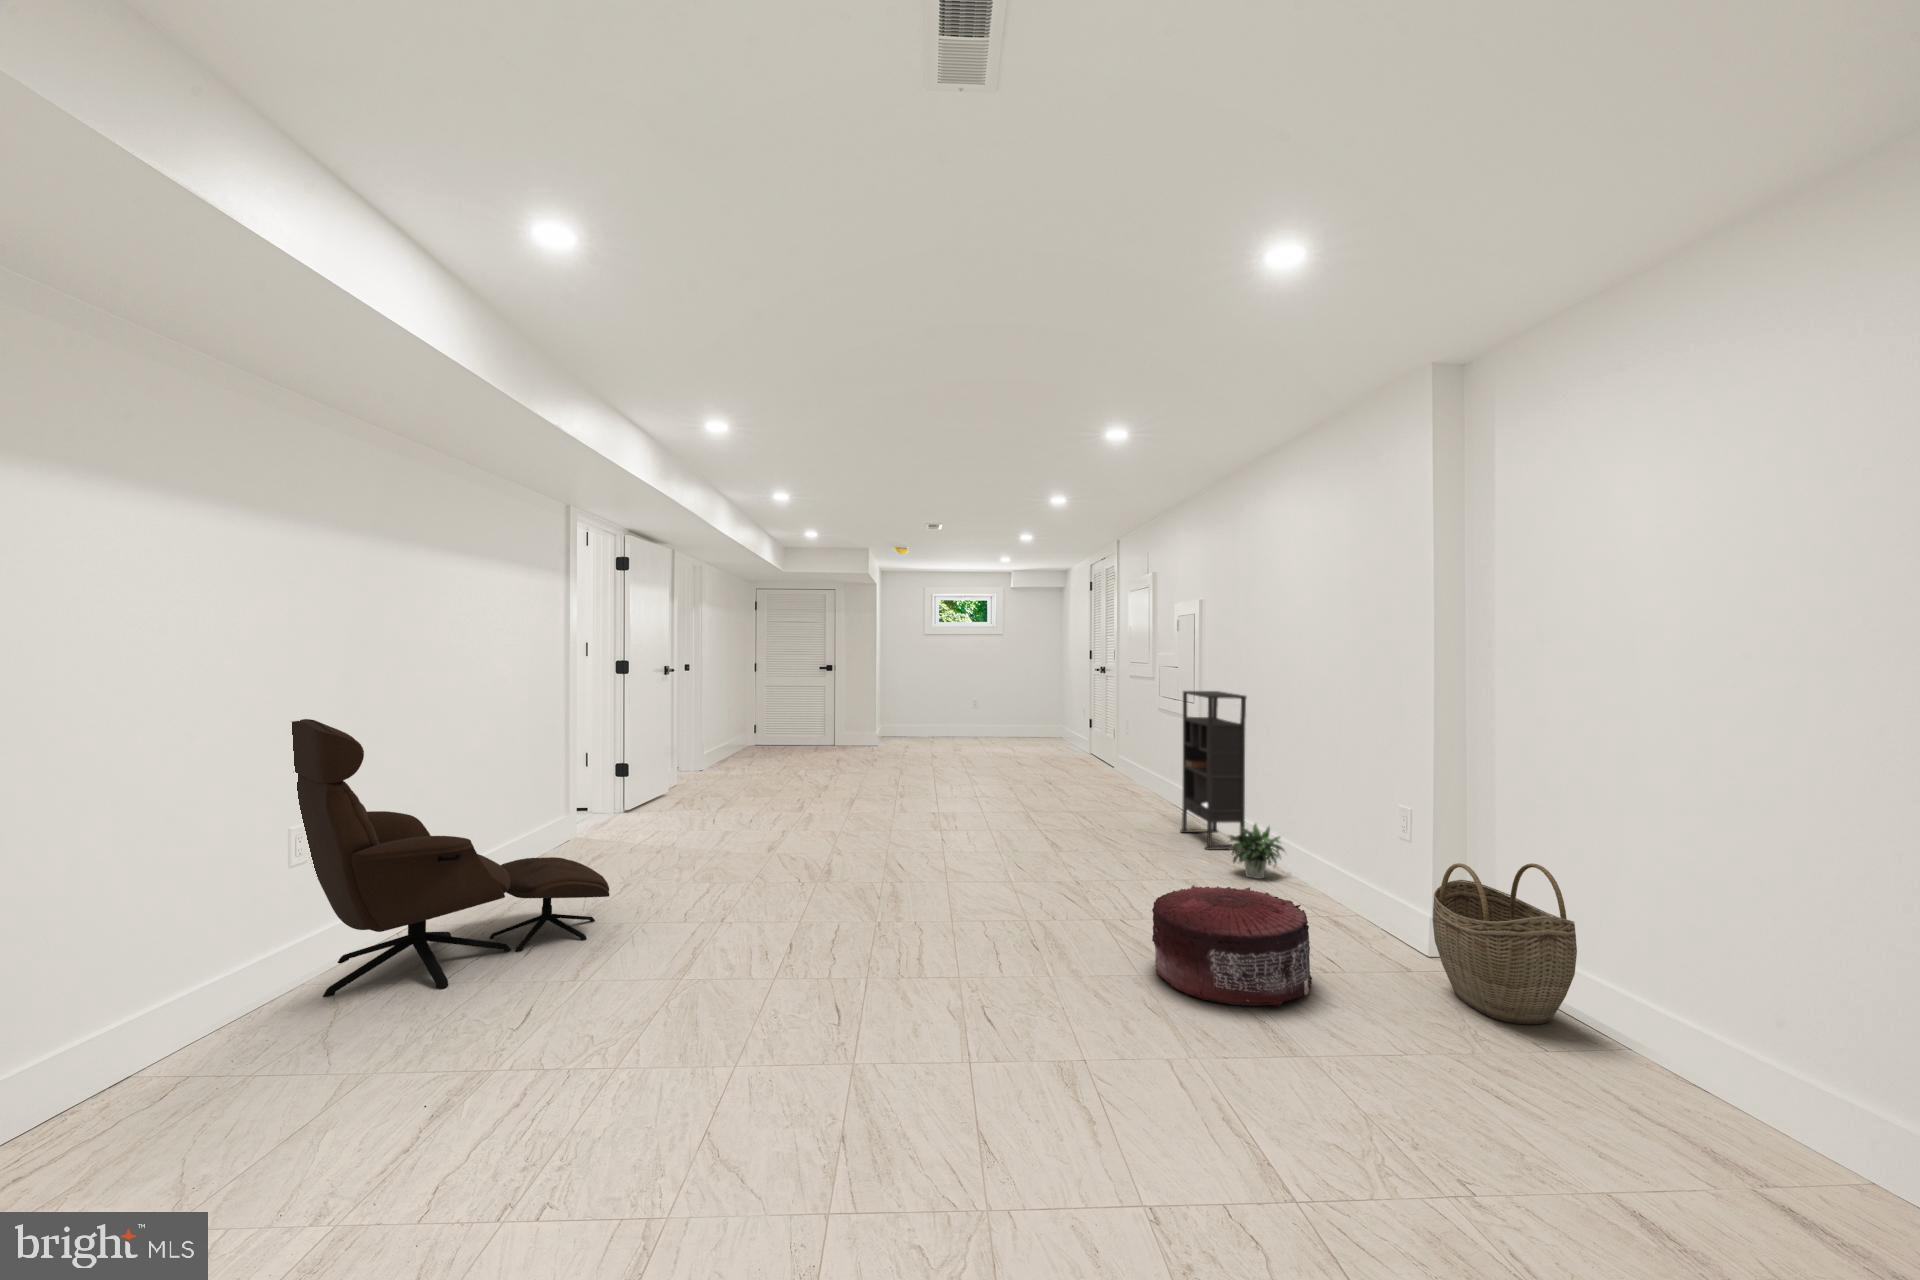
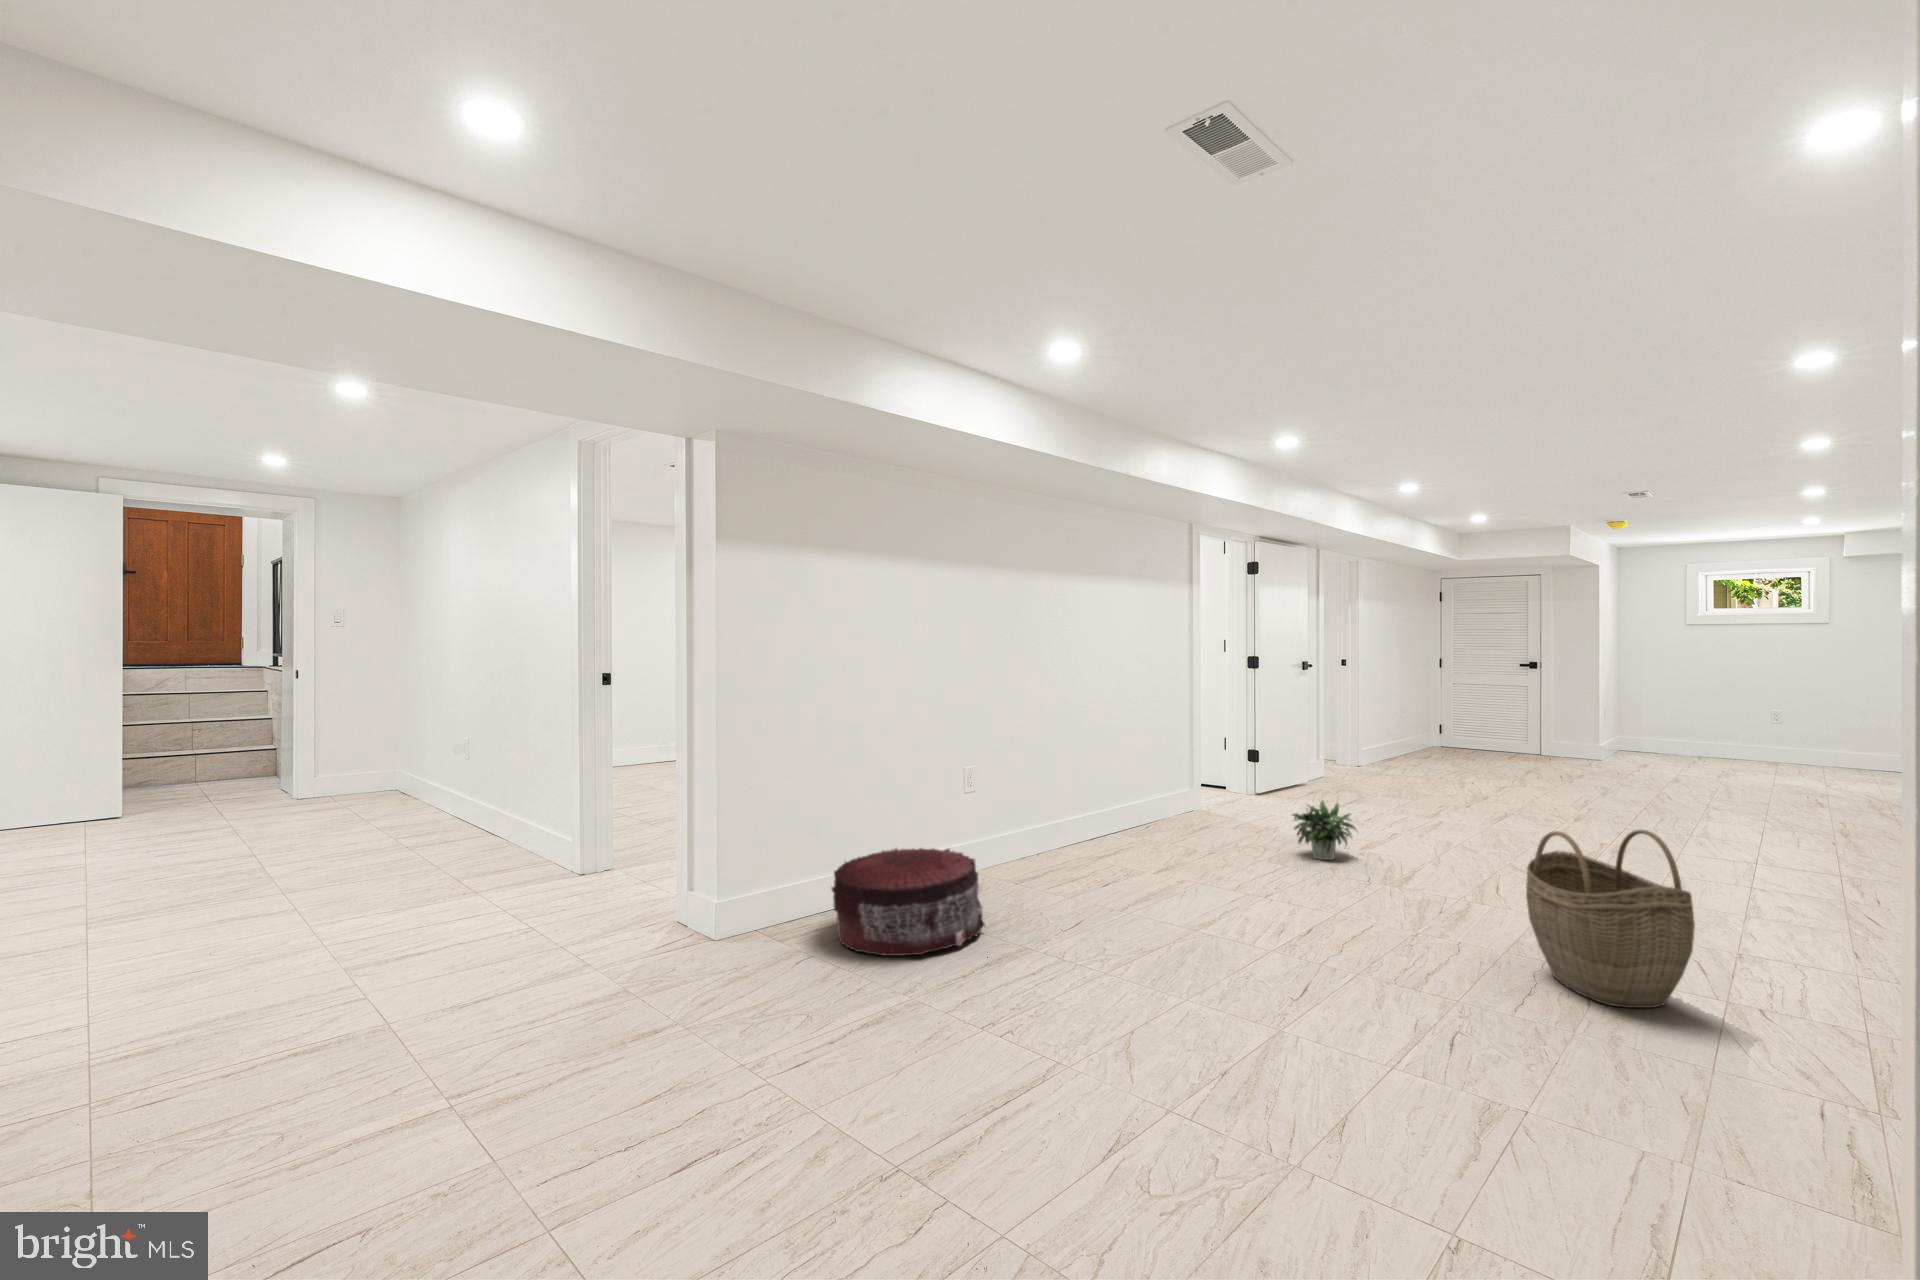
bookshelf: present [1181,691,1246,850] -> none [1238,659,1313,831]
lounge chair: present [292,719,610,997] -> none [284,706,625,996]
pouf: present [1152,885,1312,1006] -> present [832,848,985,956]

